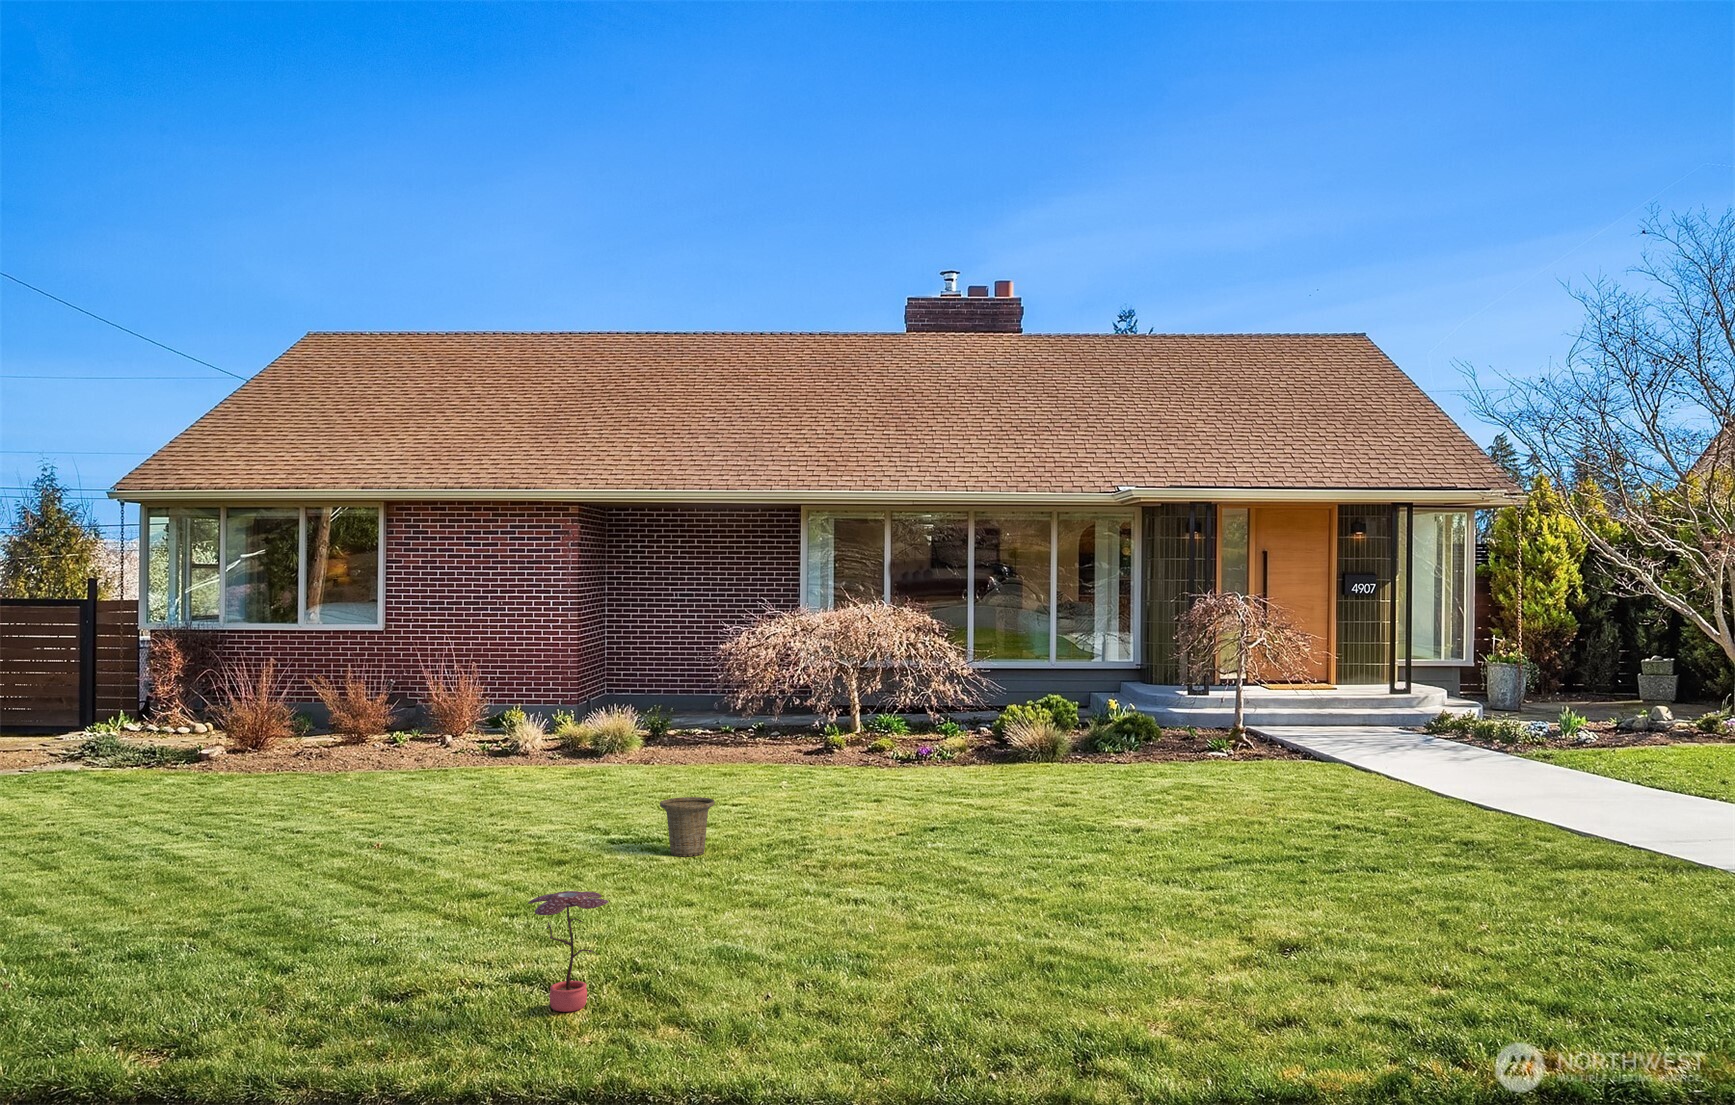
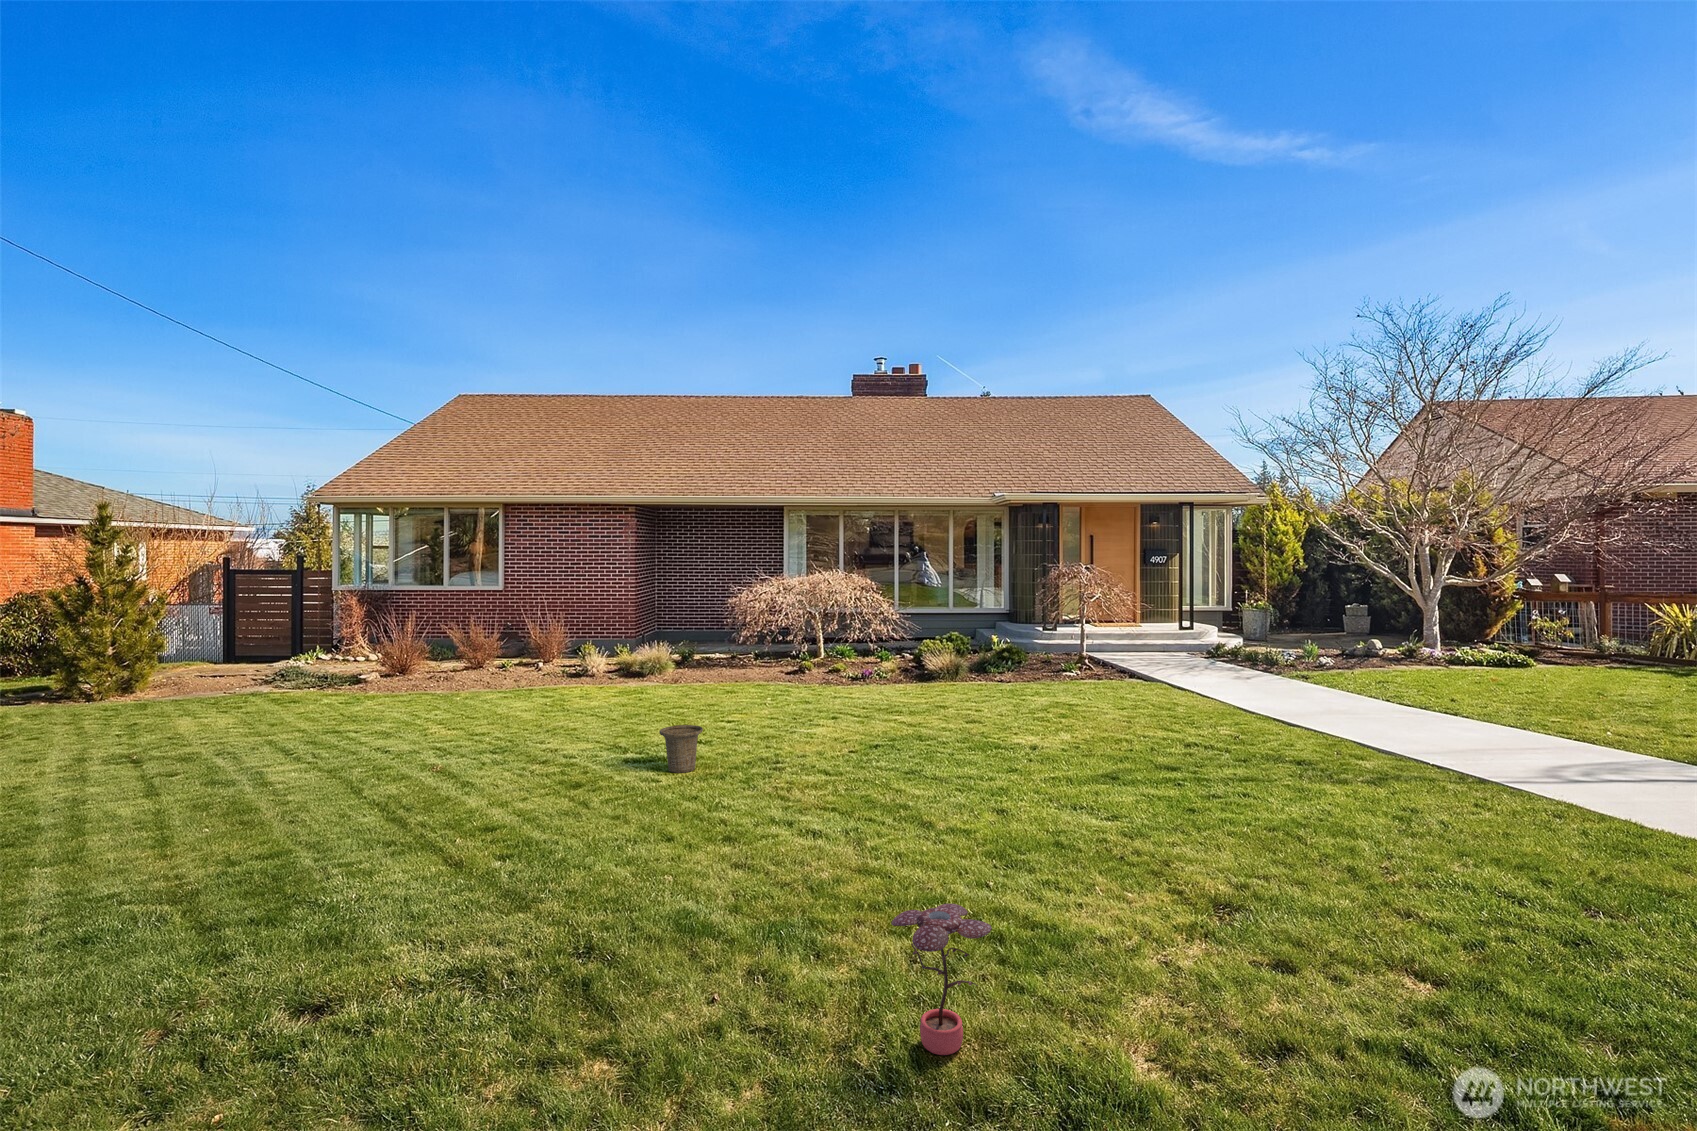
potted plant: present [528,891,609,1012] -> present [891,904,992,1055]

